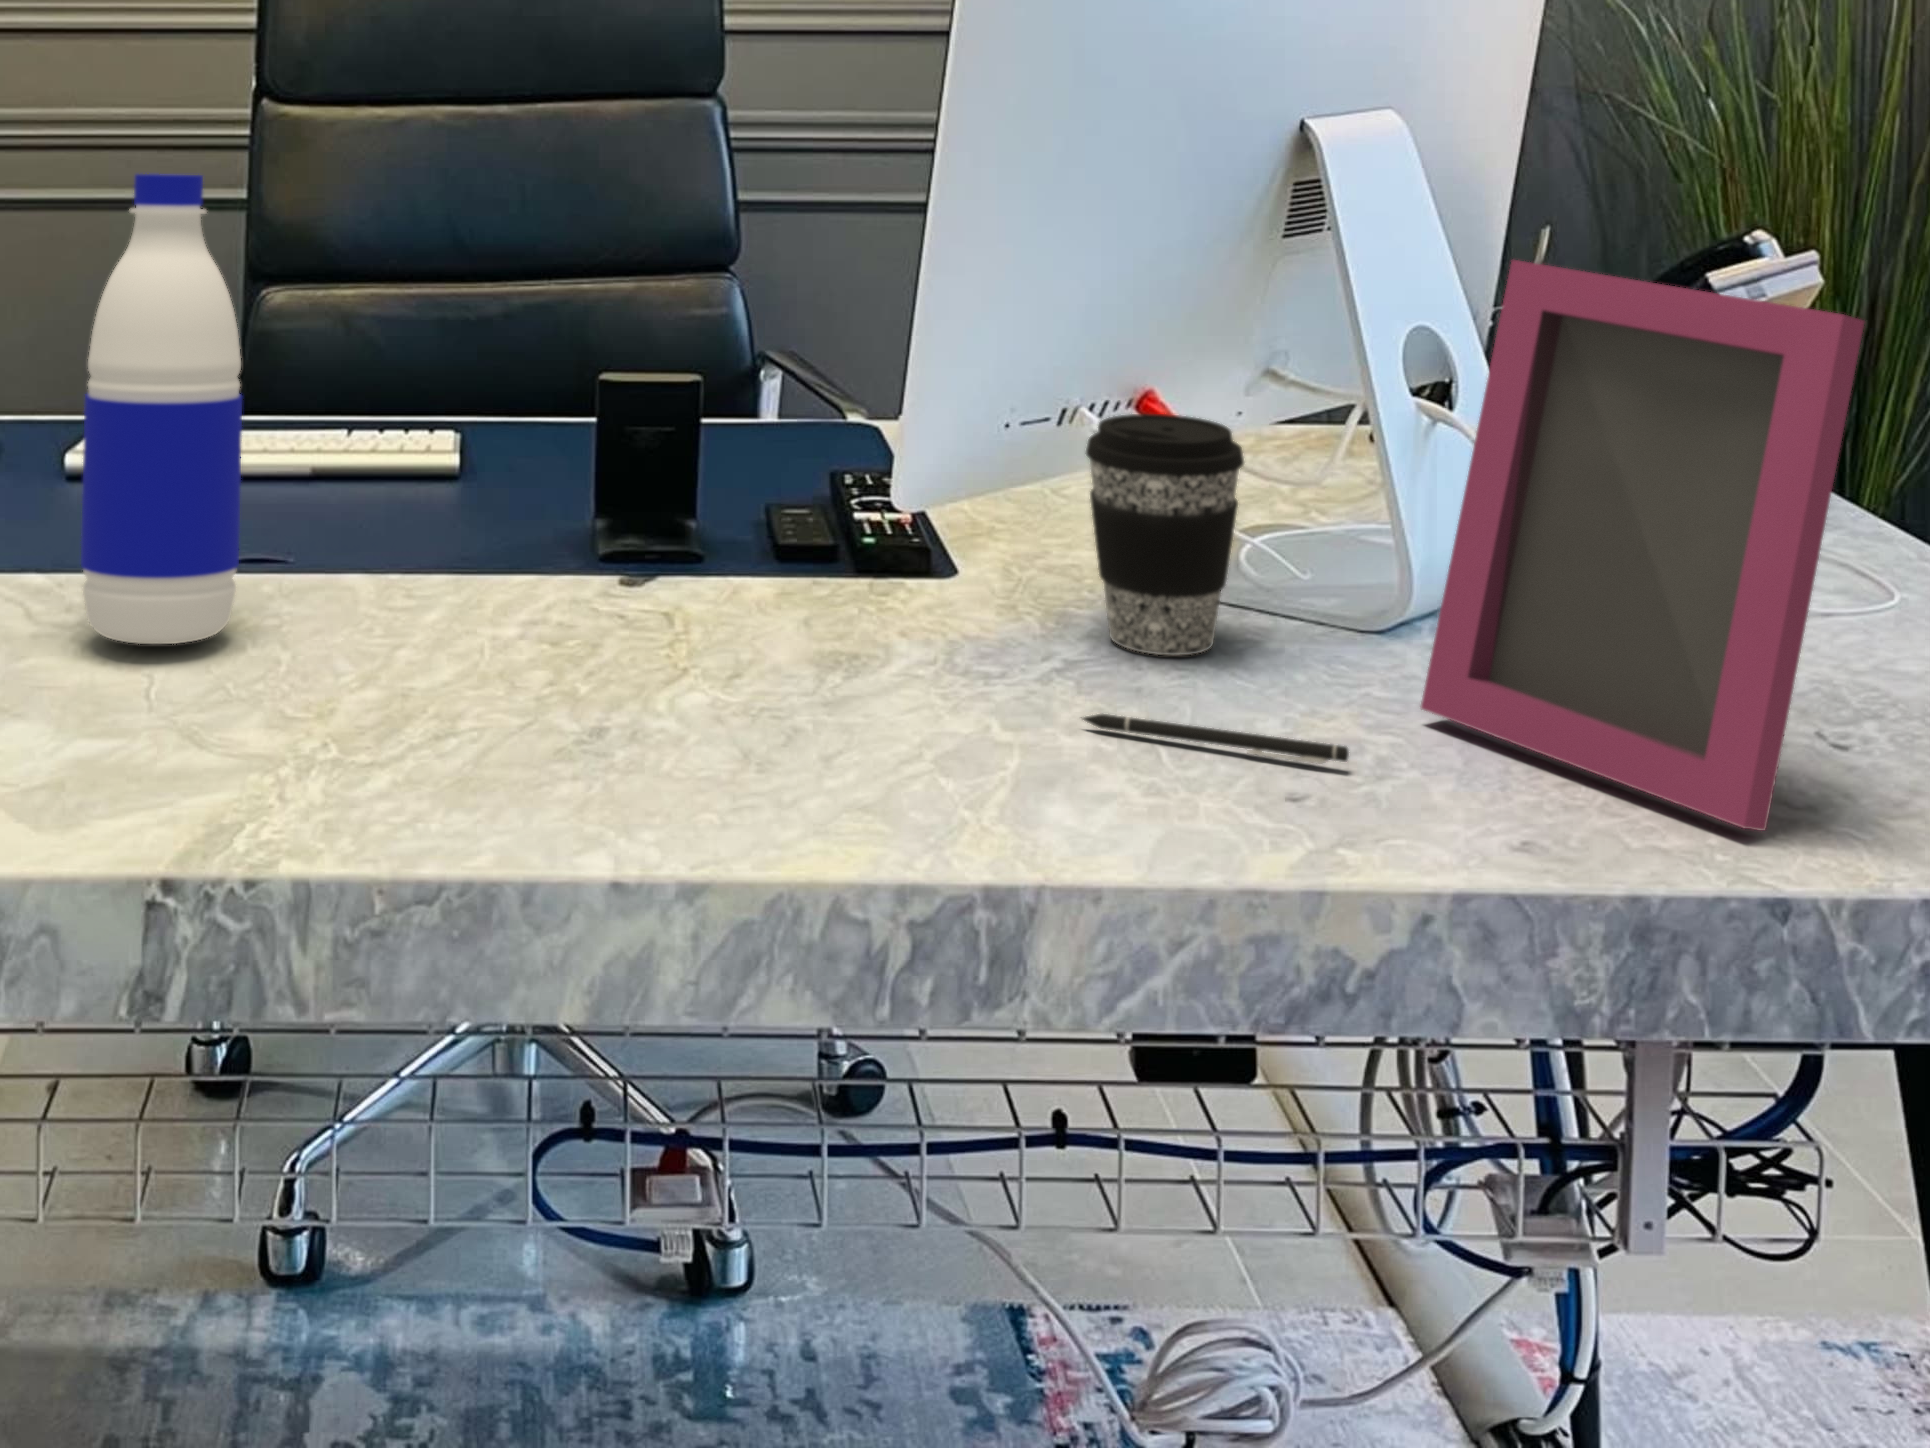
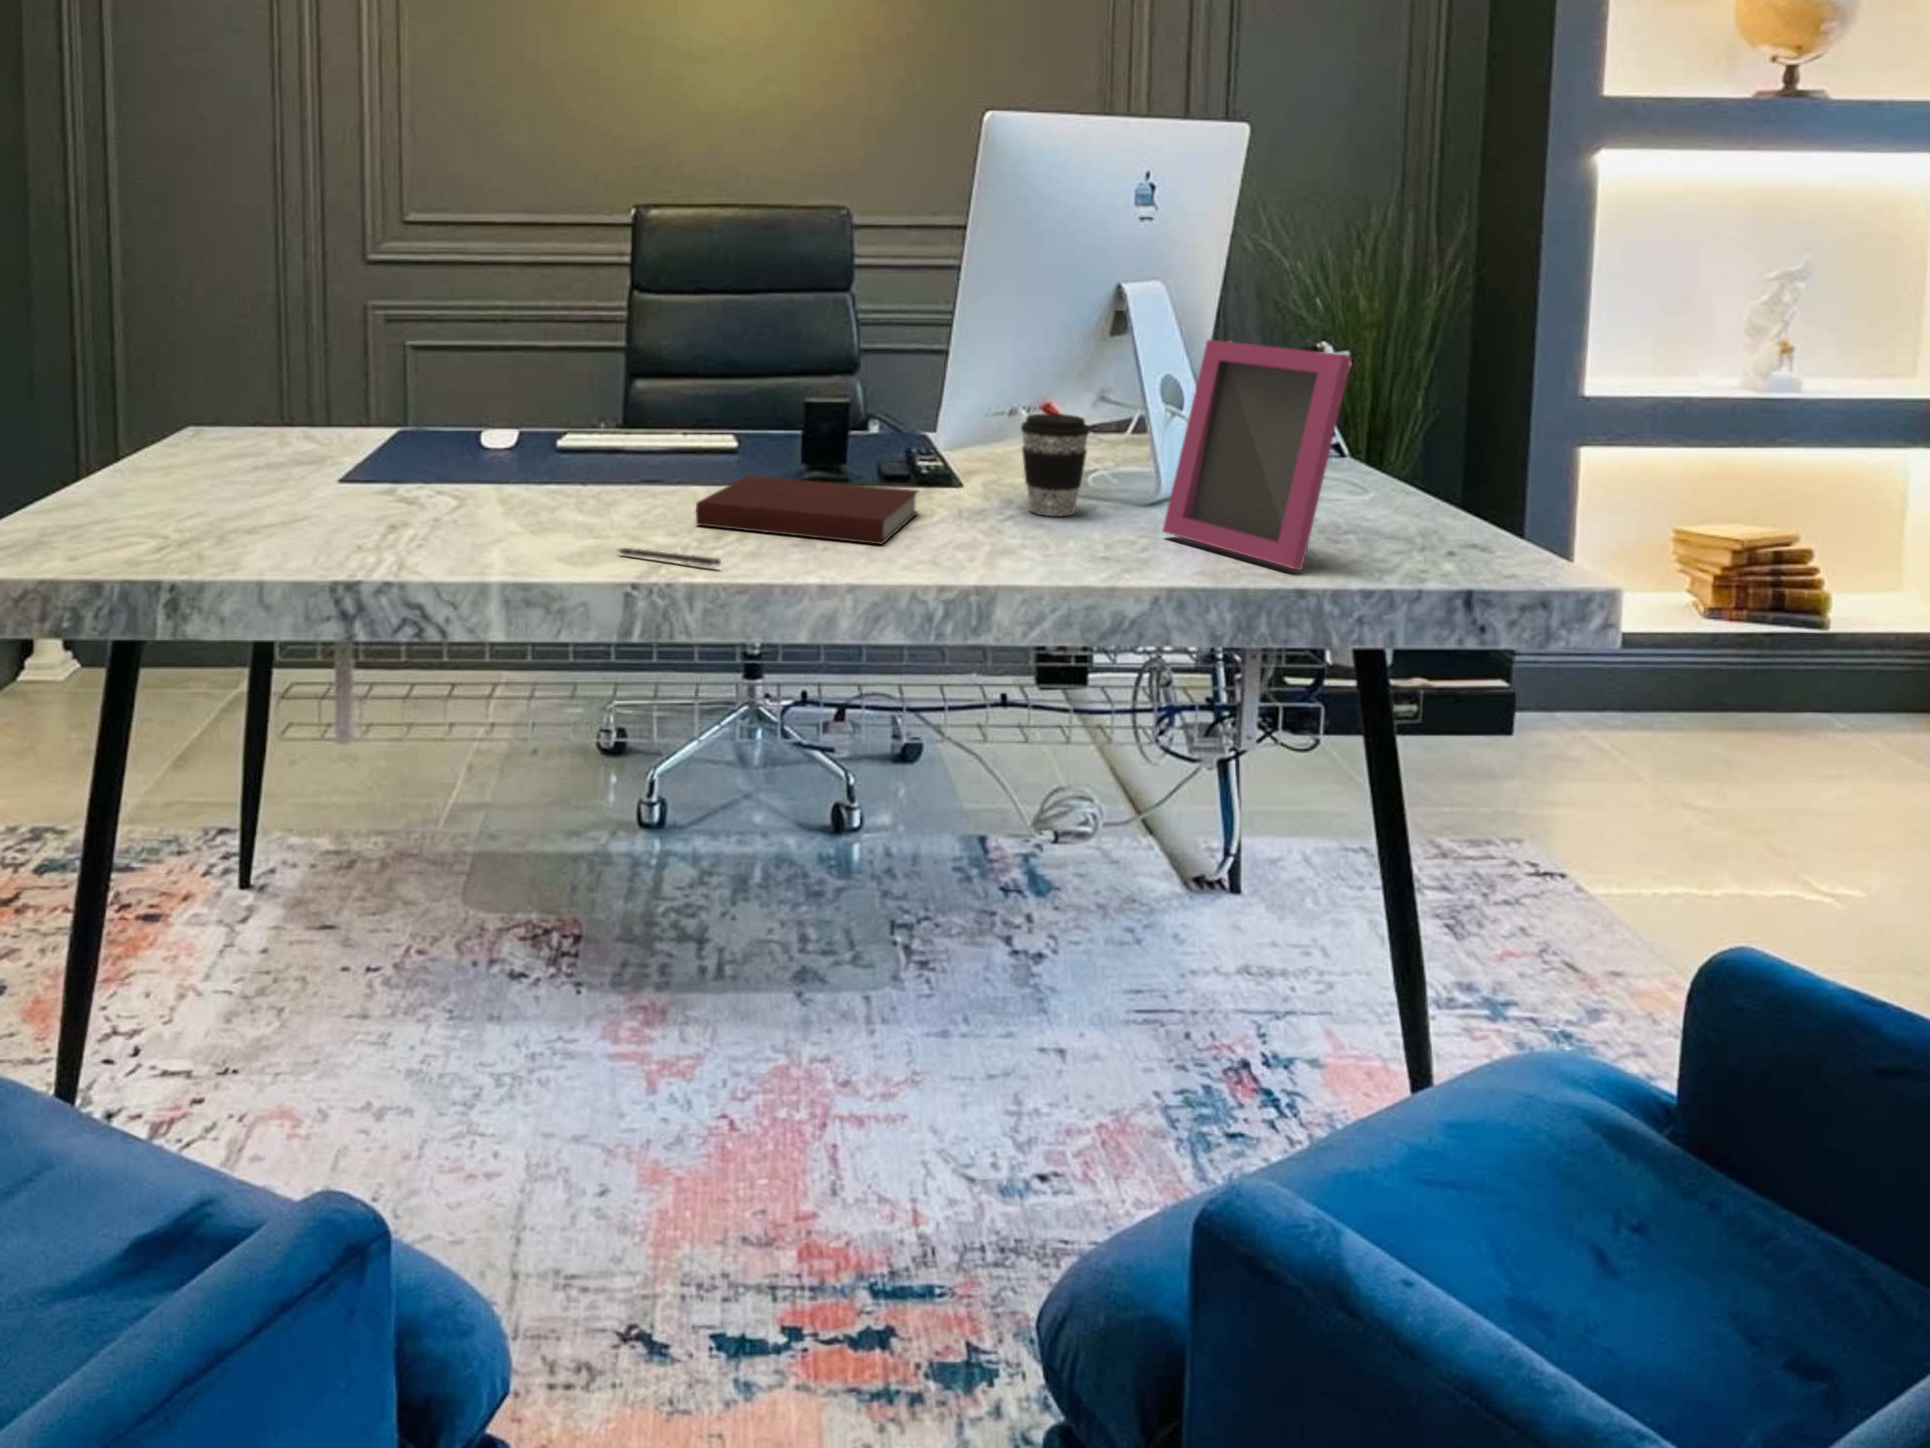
water bottle: present [81,174,242,644] -> none [579,304,649,509]
notebook: none [342,552,857,749] -> present [696,476,918,544]
pen: present [1083,714,1349,764] -> present [619,548,721,567]

